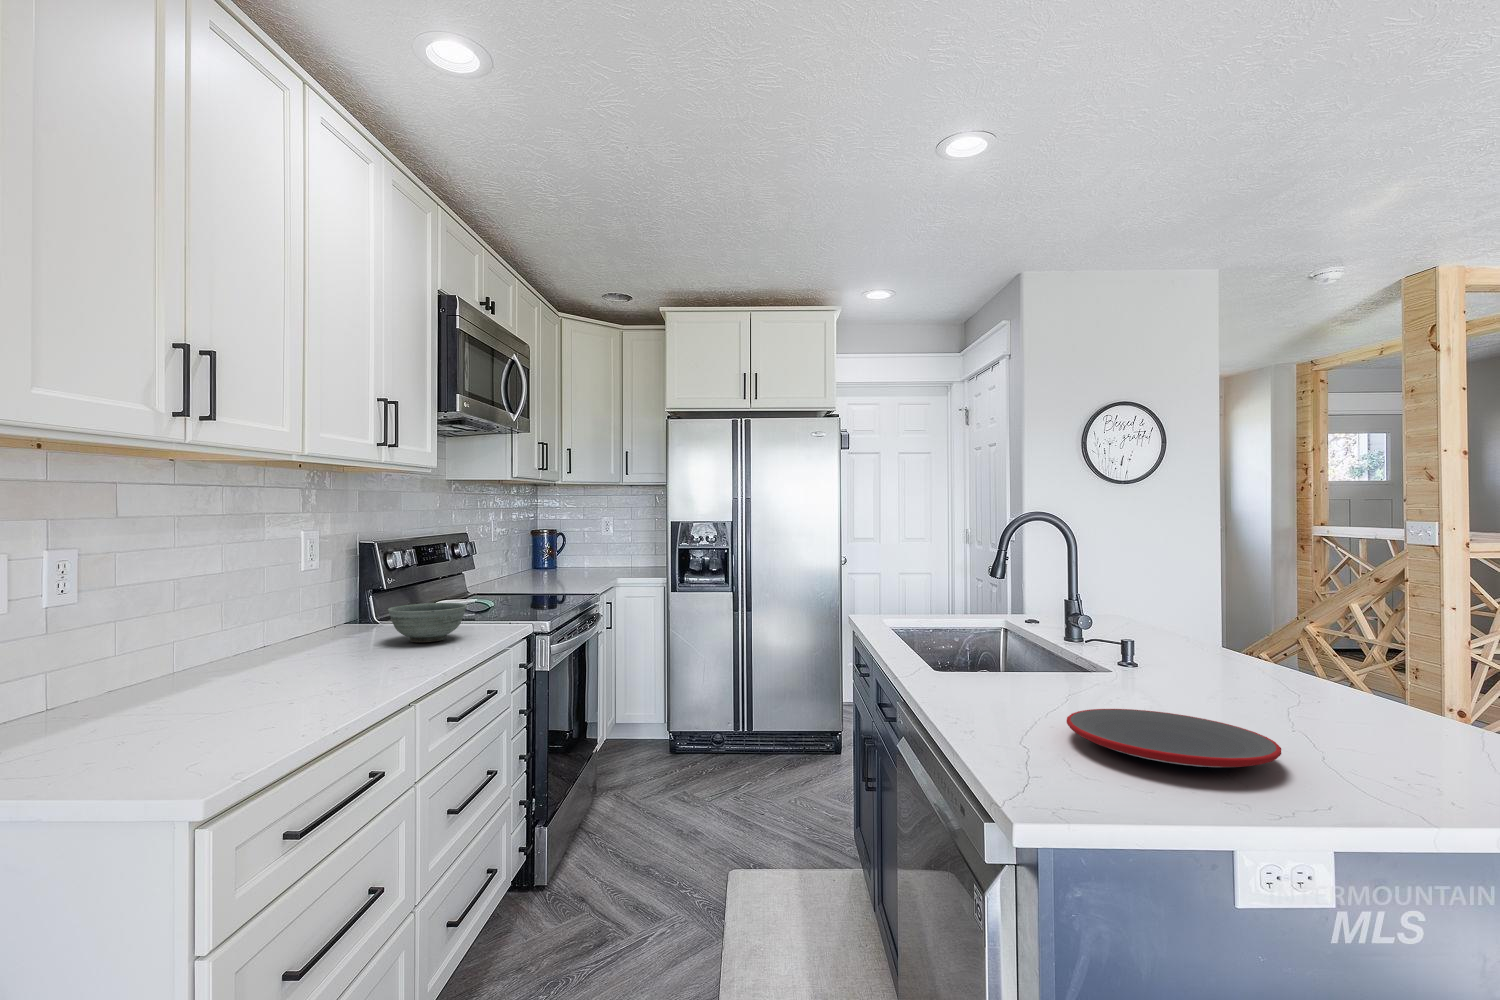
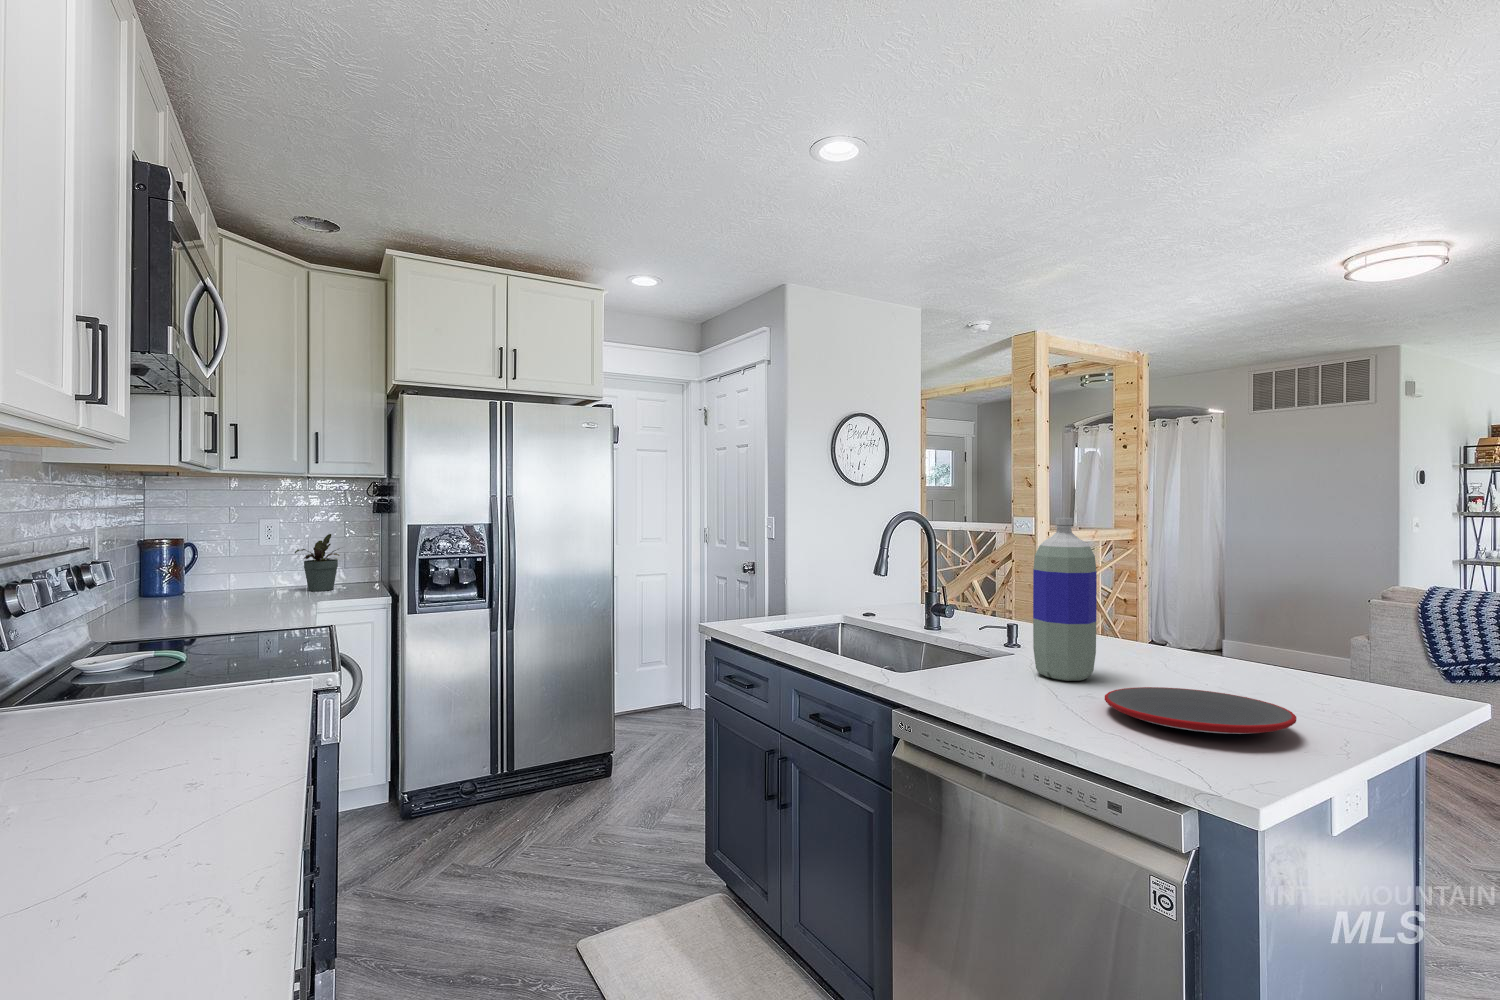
bottle: none [1082,518,1154,701] -> present [1033,518,1097,681]
potted plant: none [611,528,644,572] -> present [295,534,339,591]
bowl: present [388,603,467,642] -> none [57,664,220,741]

